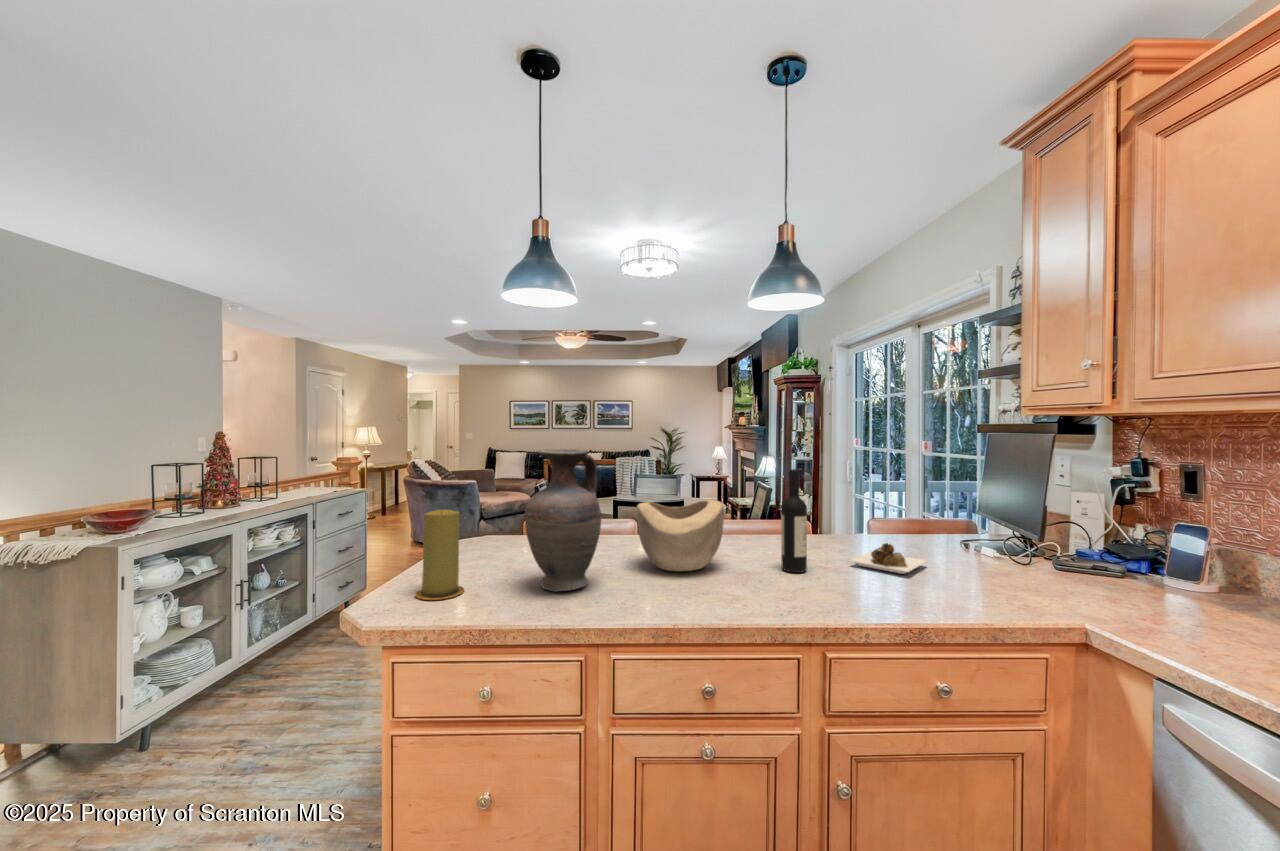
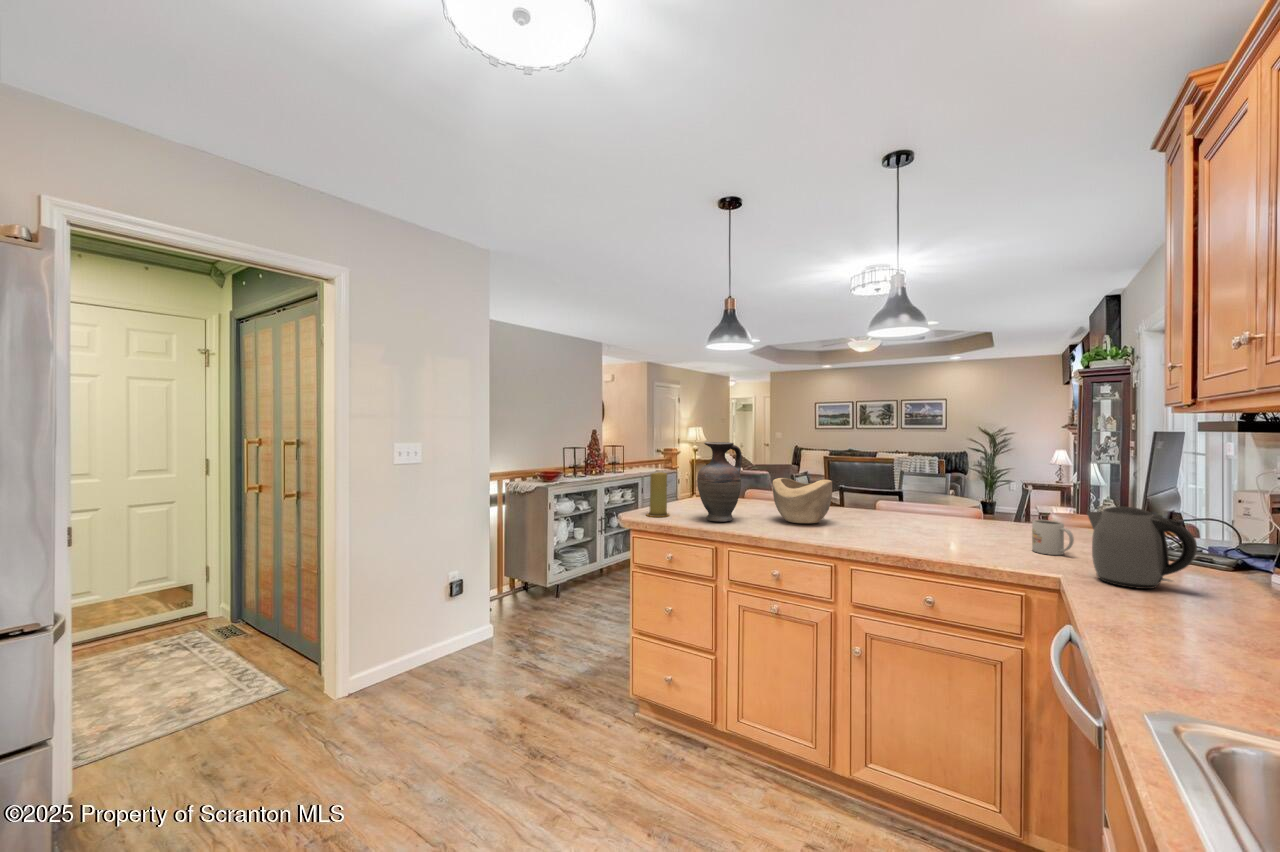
wine bottle: present [781,469,927,574] -> none [870,460,1003,544]
kettle: none [1081,515,1199,614] -> present [1087,507,1197,589]
mug: none [960,531,1011,574] -> present [1032,520,1074,555]

